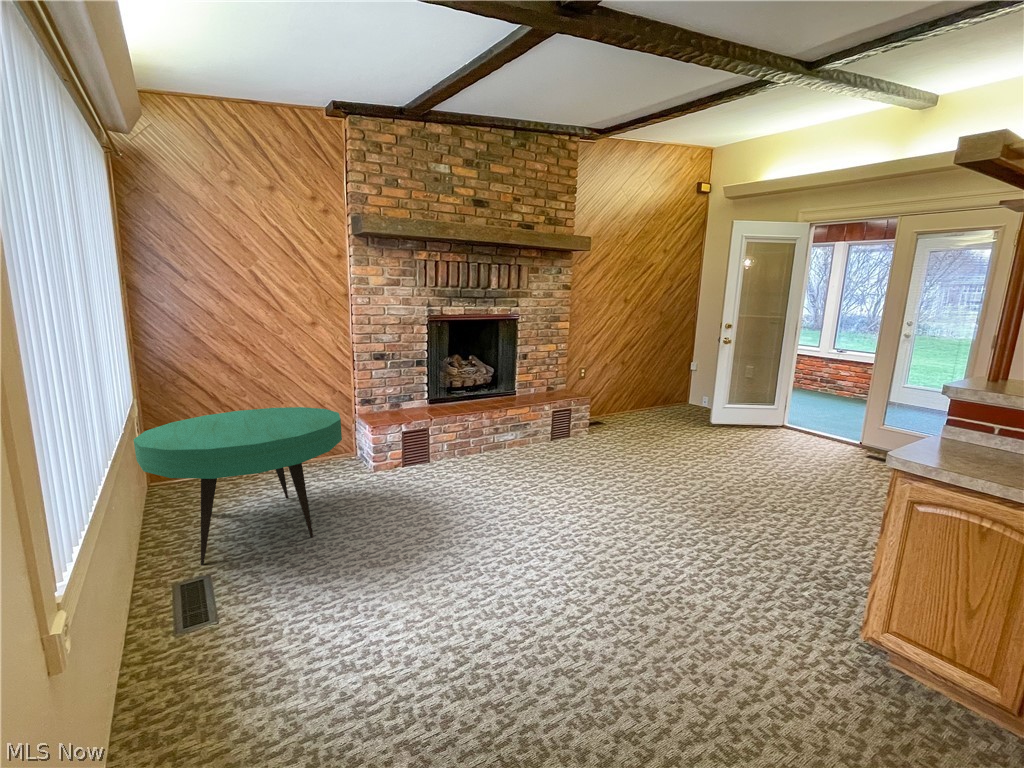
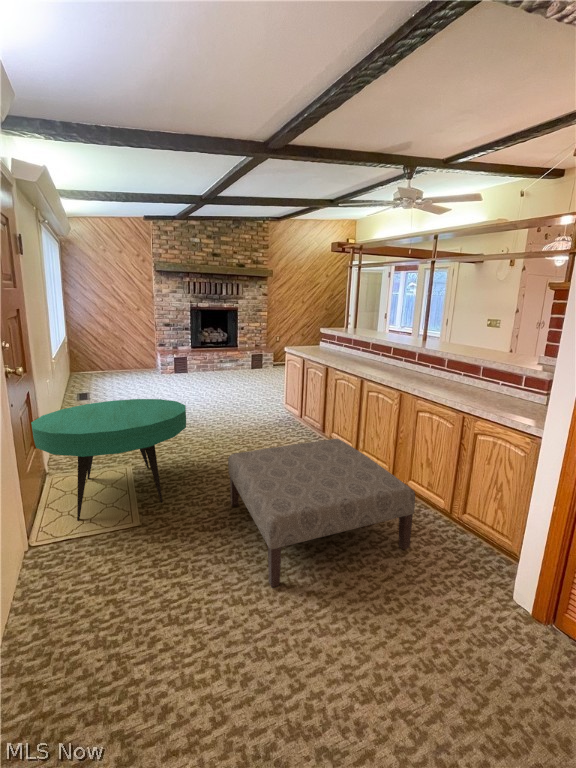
ottoman: none [399,448,626,622] -> present [228,439,415,587]

